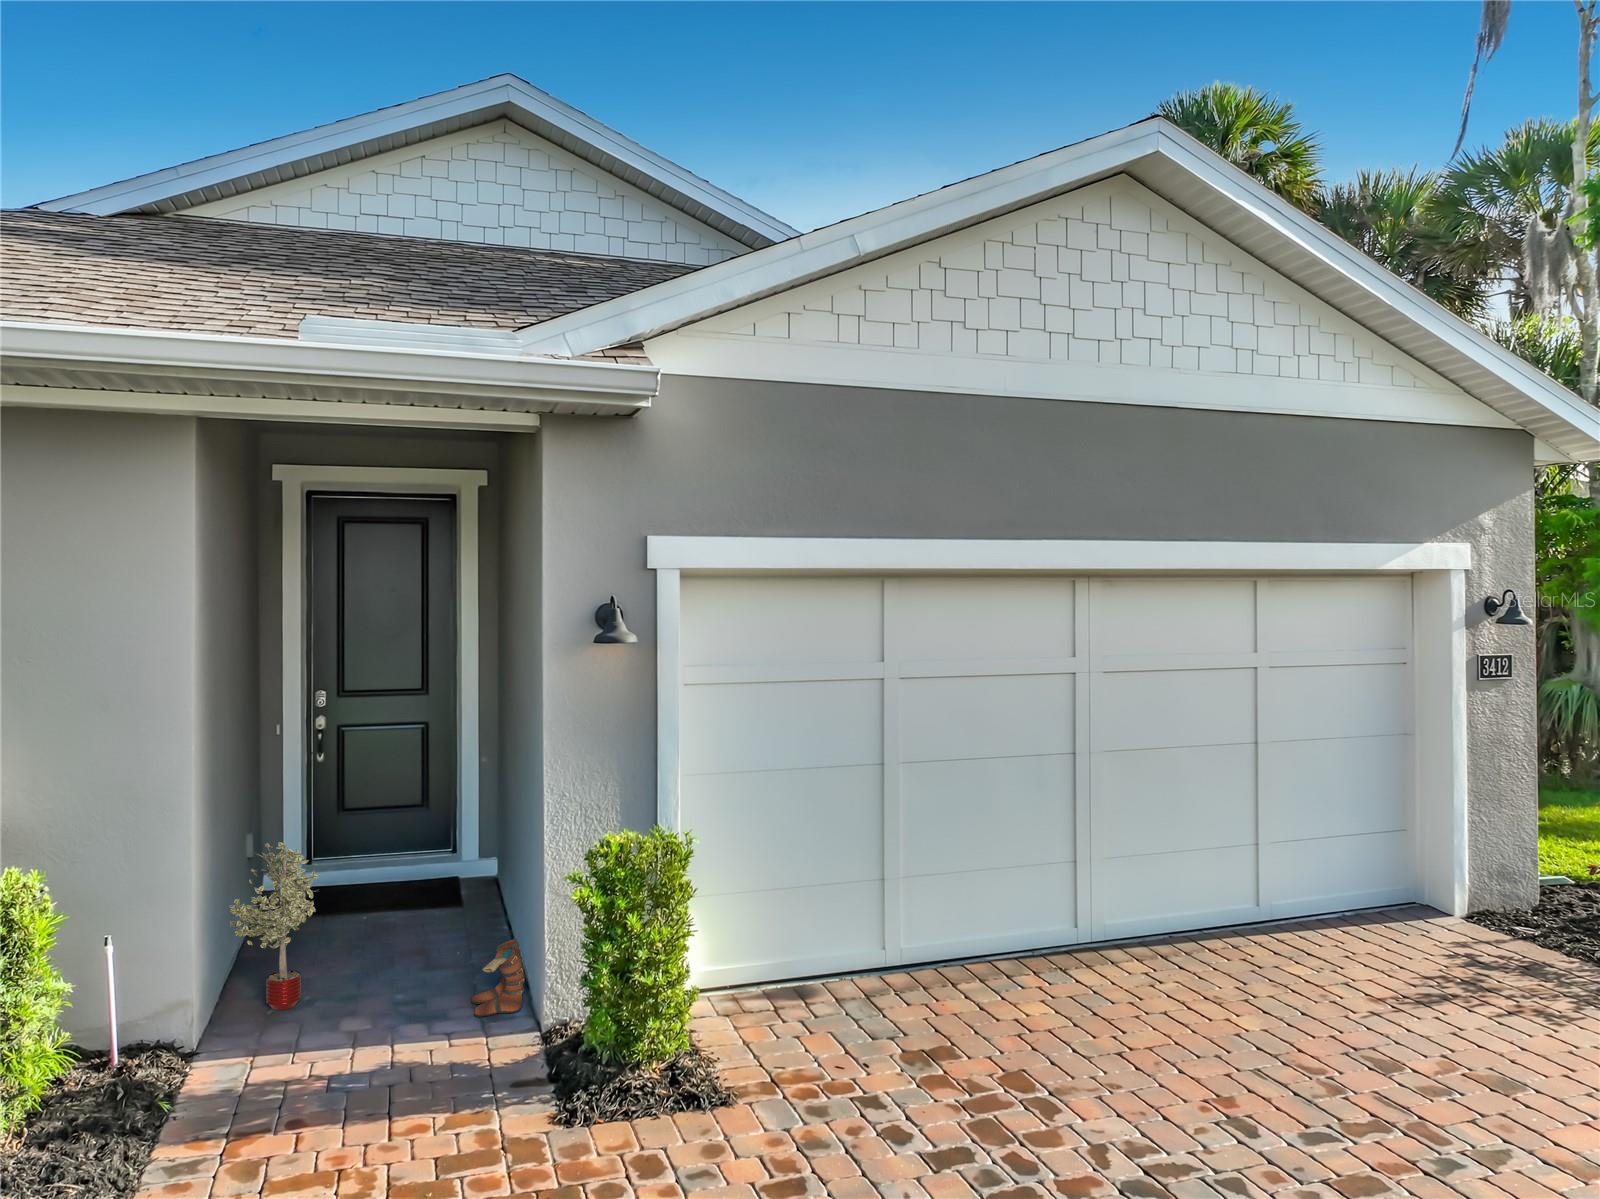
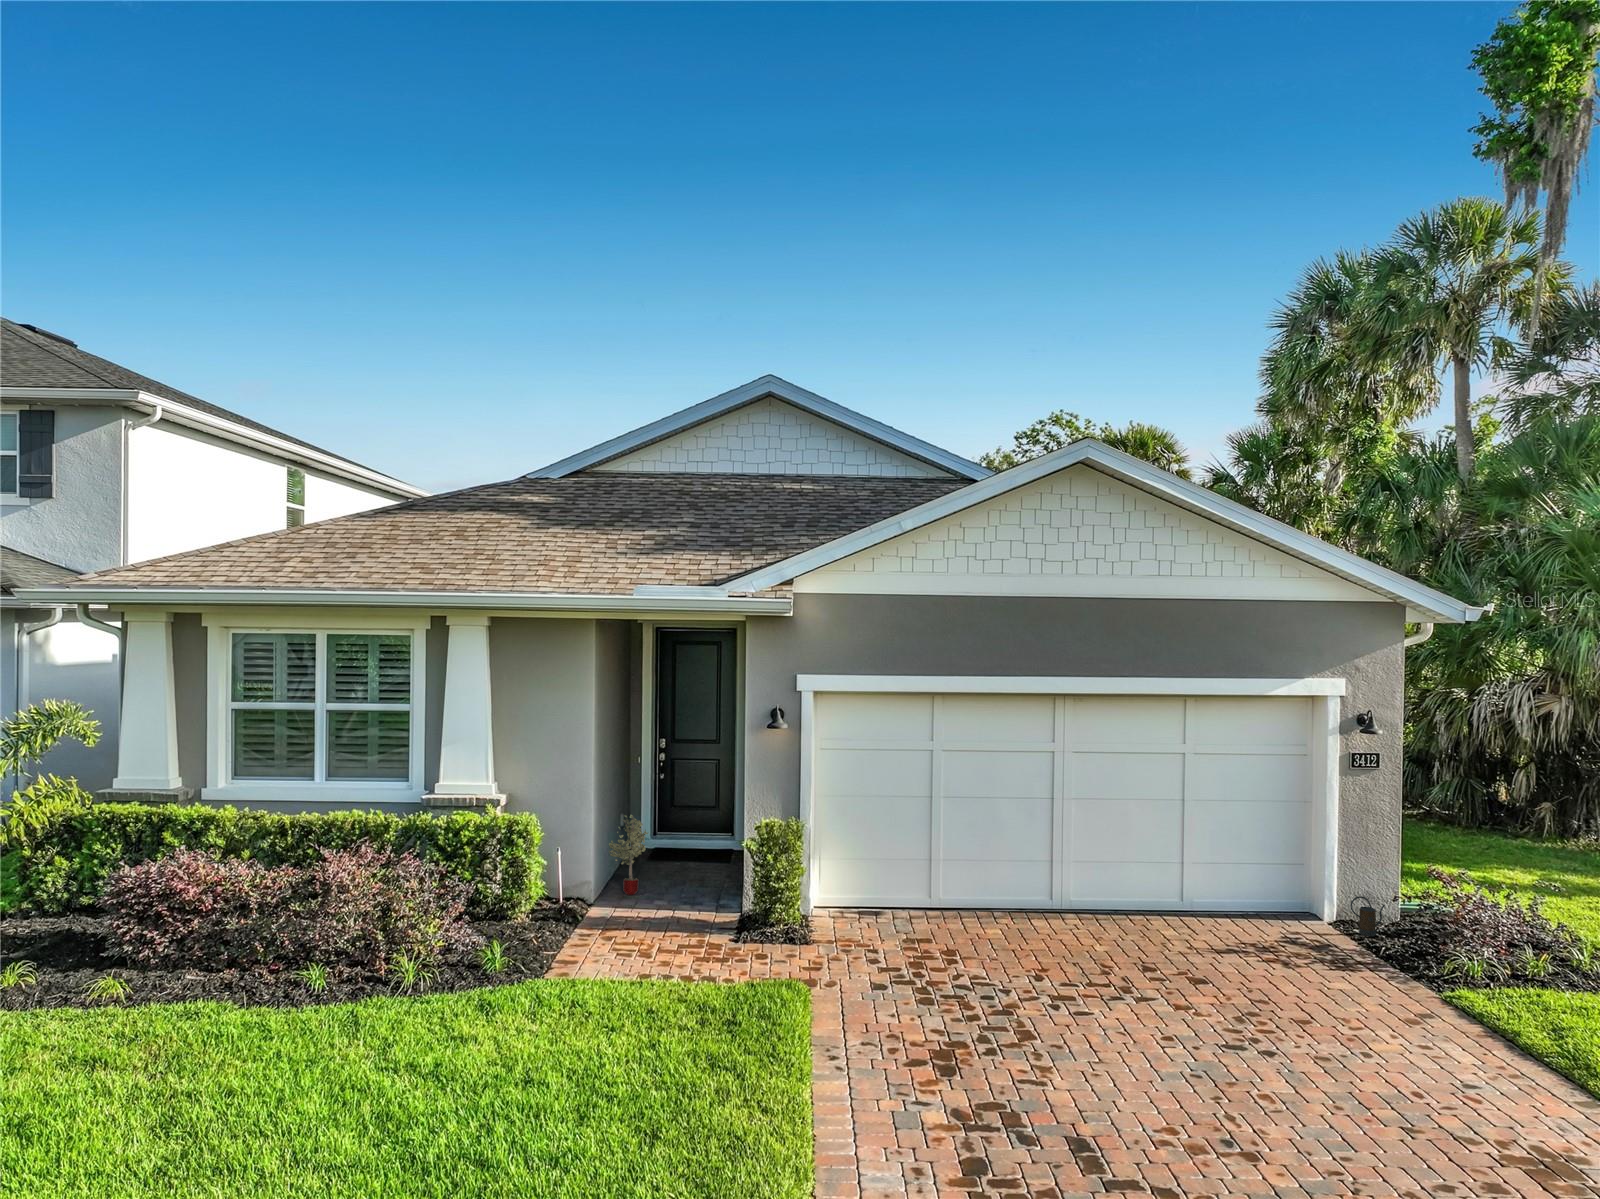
watering can: none [1502,872,1544,931] -> present [1350,896,1385,936]
boots: present [471,939,525,1017] -> none [713,872,738,906]

